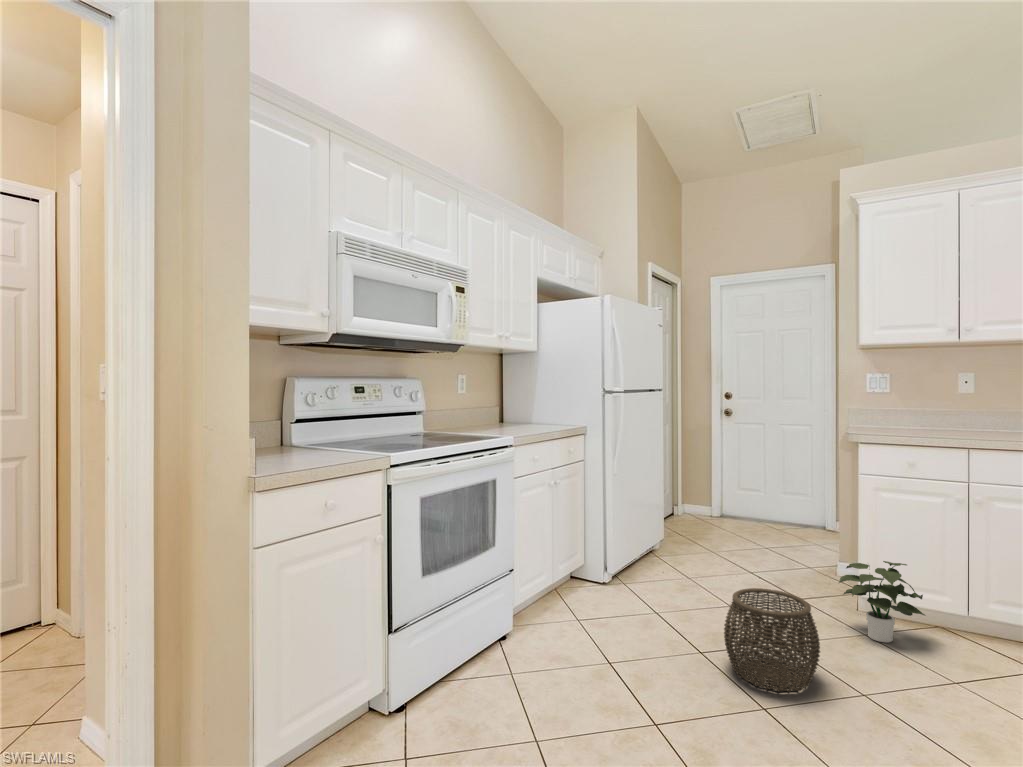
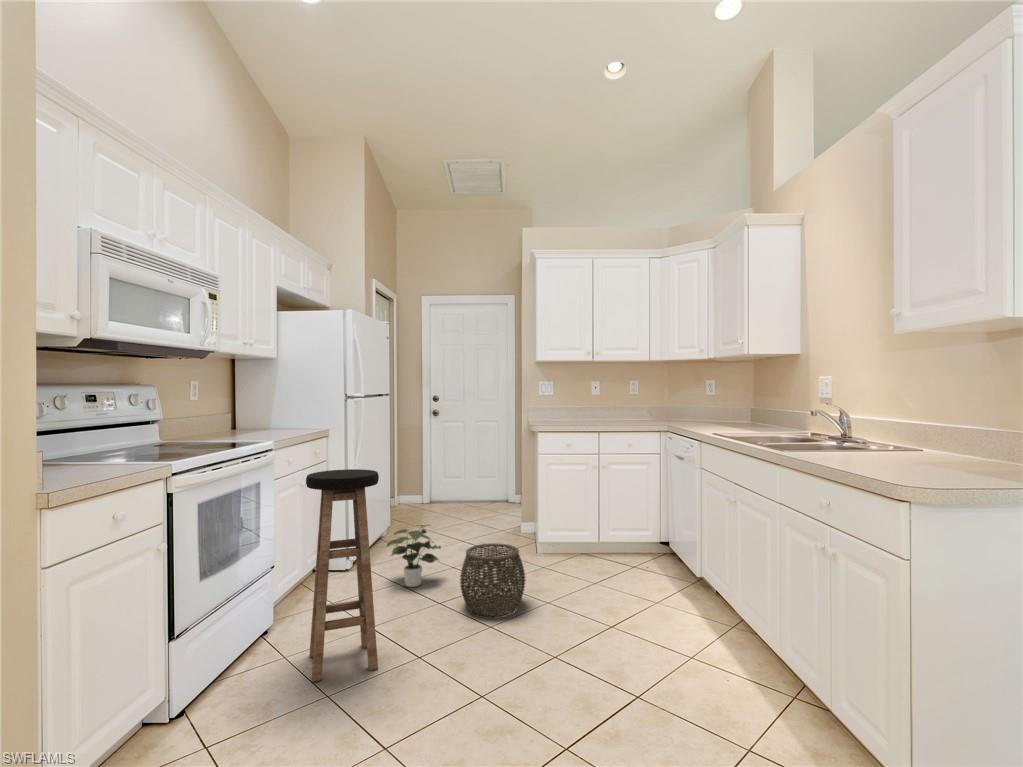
bar stool: none [528,475,608,719] -> present [306,469,379,682]
potted plant: present [839,561,926,643] -> present [387,525,441,587]

